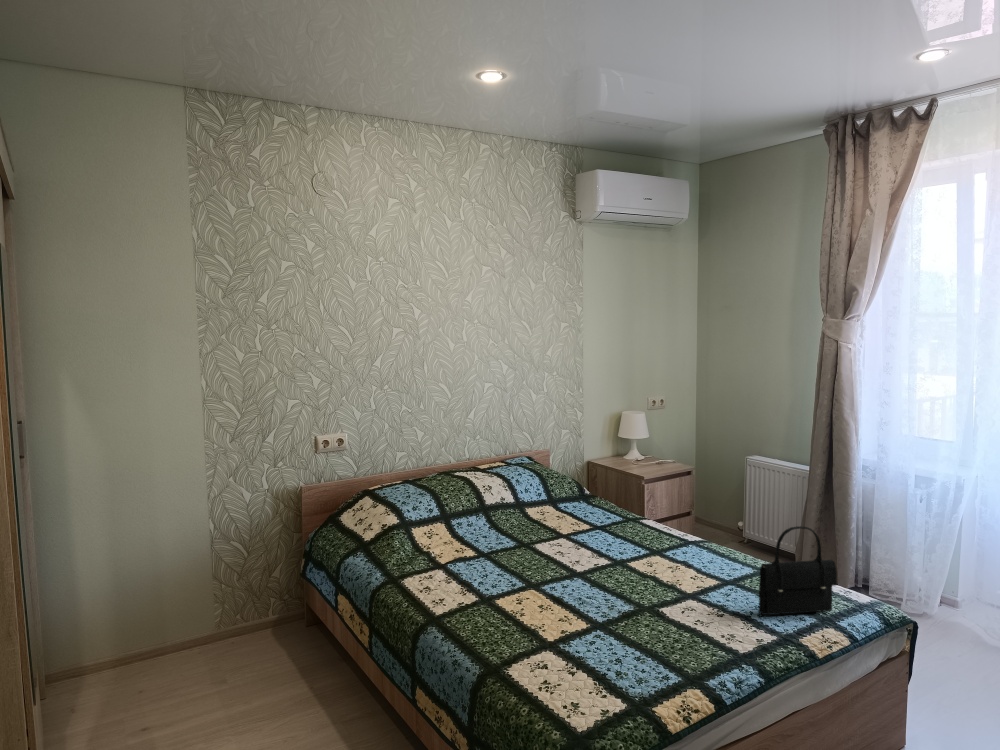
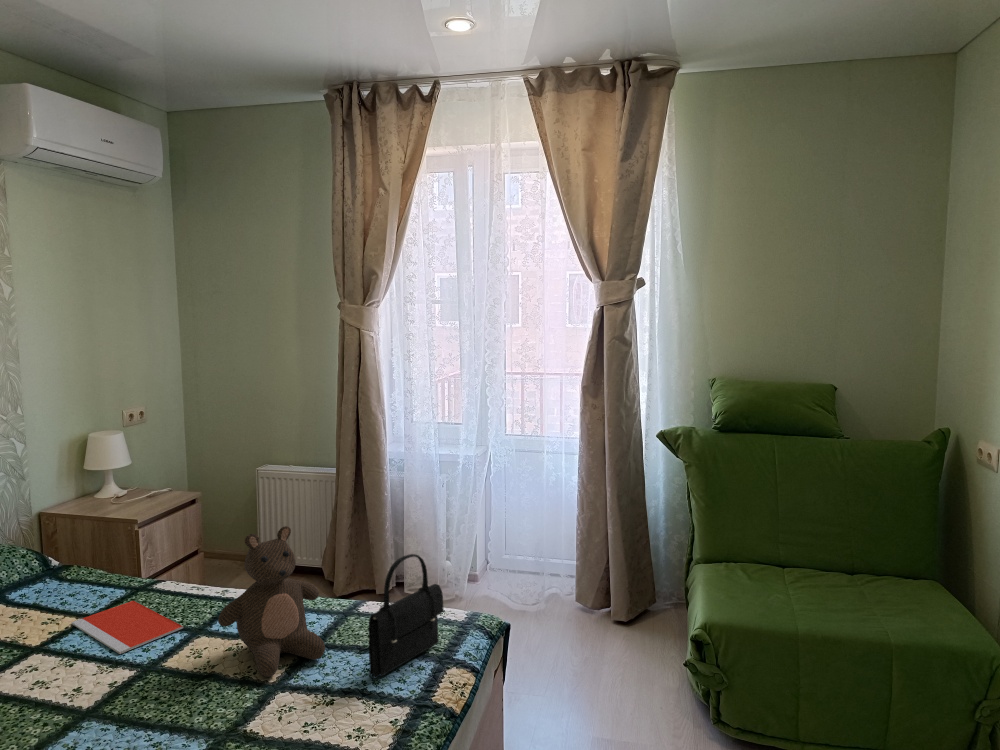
stuffed bear: none [661,487,738,590] -> present [218,526,325,677]
notebook: none [587,524,647,550] -> present [72,601,183,654]

